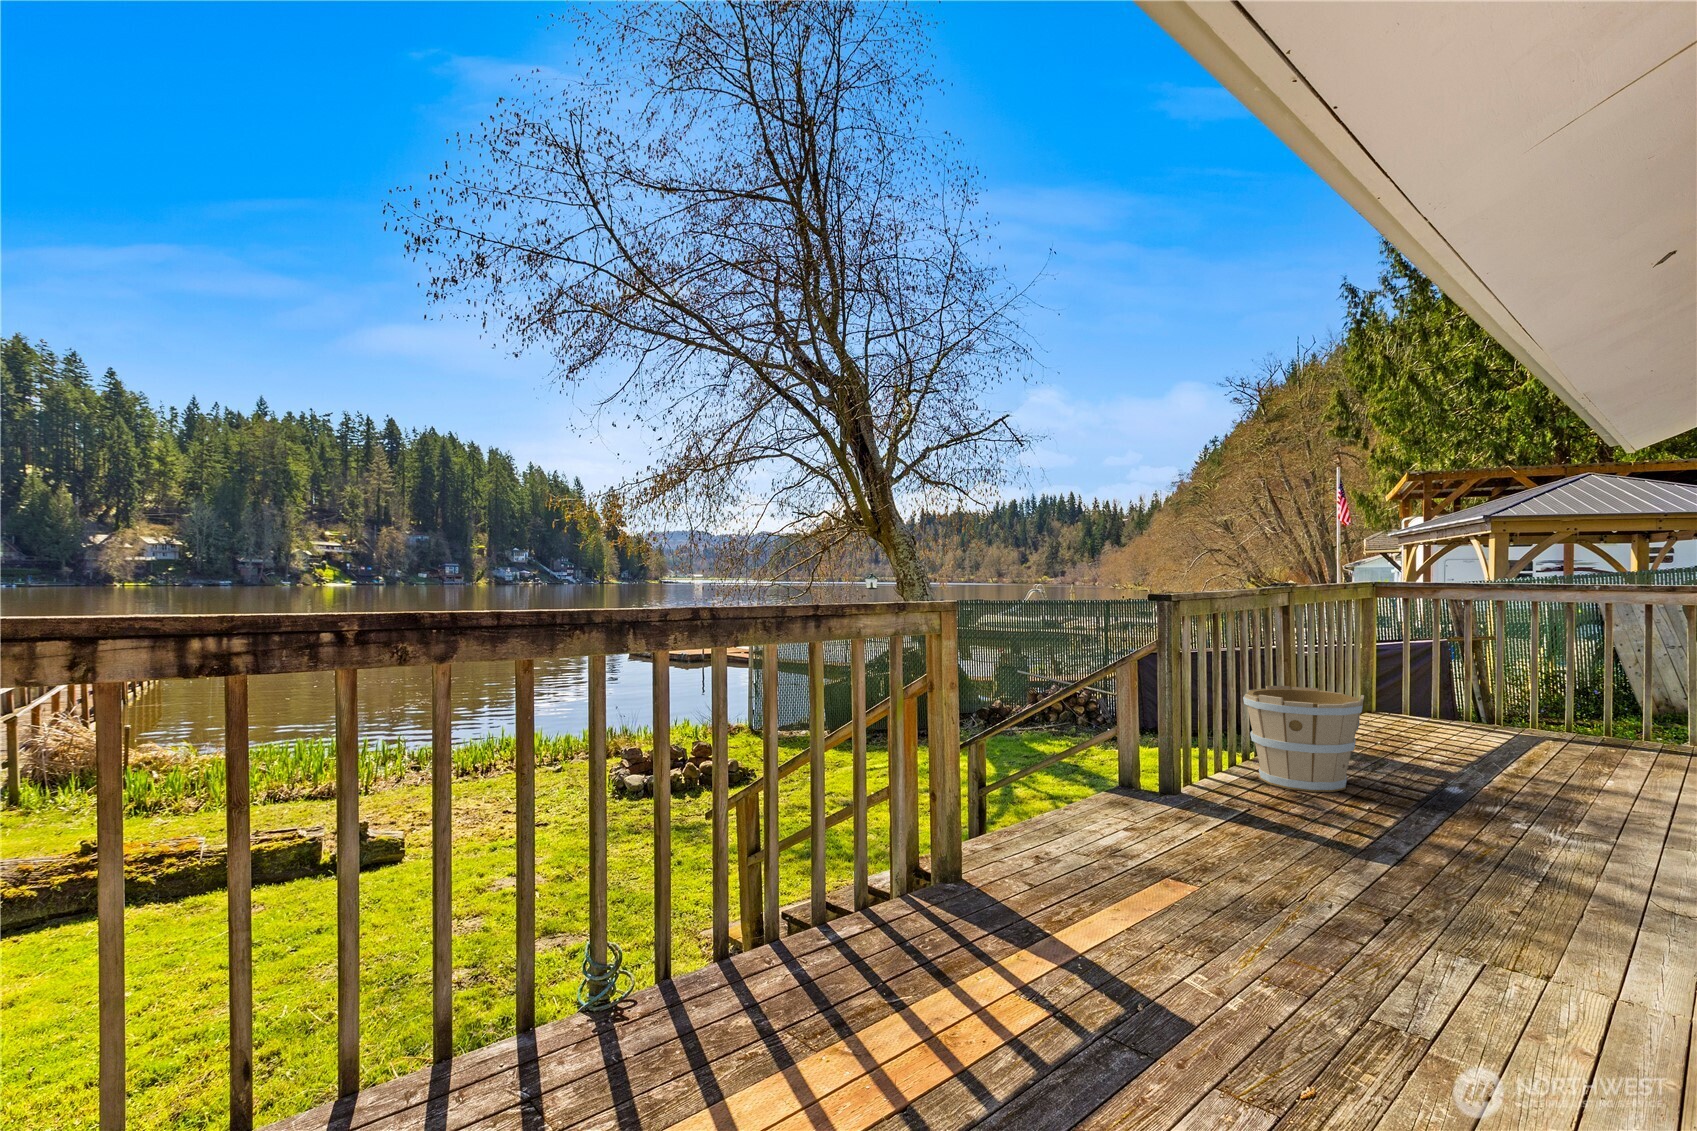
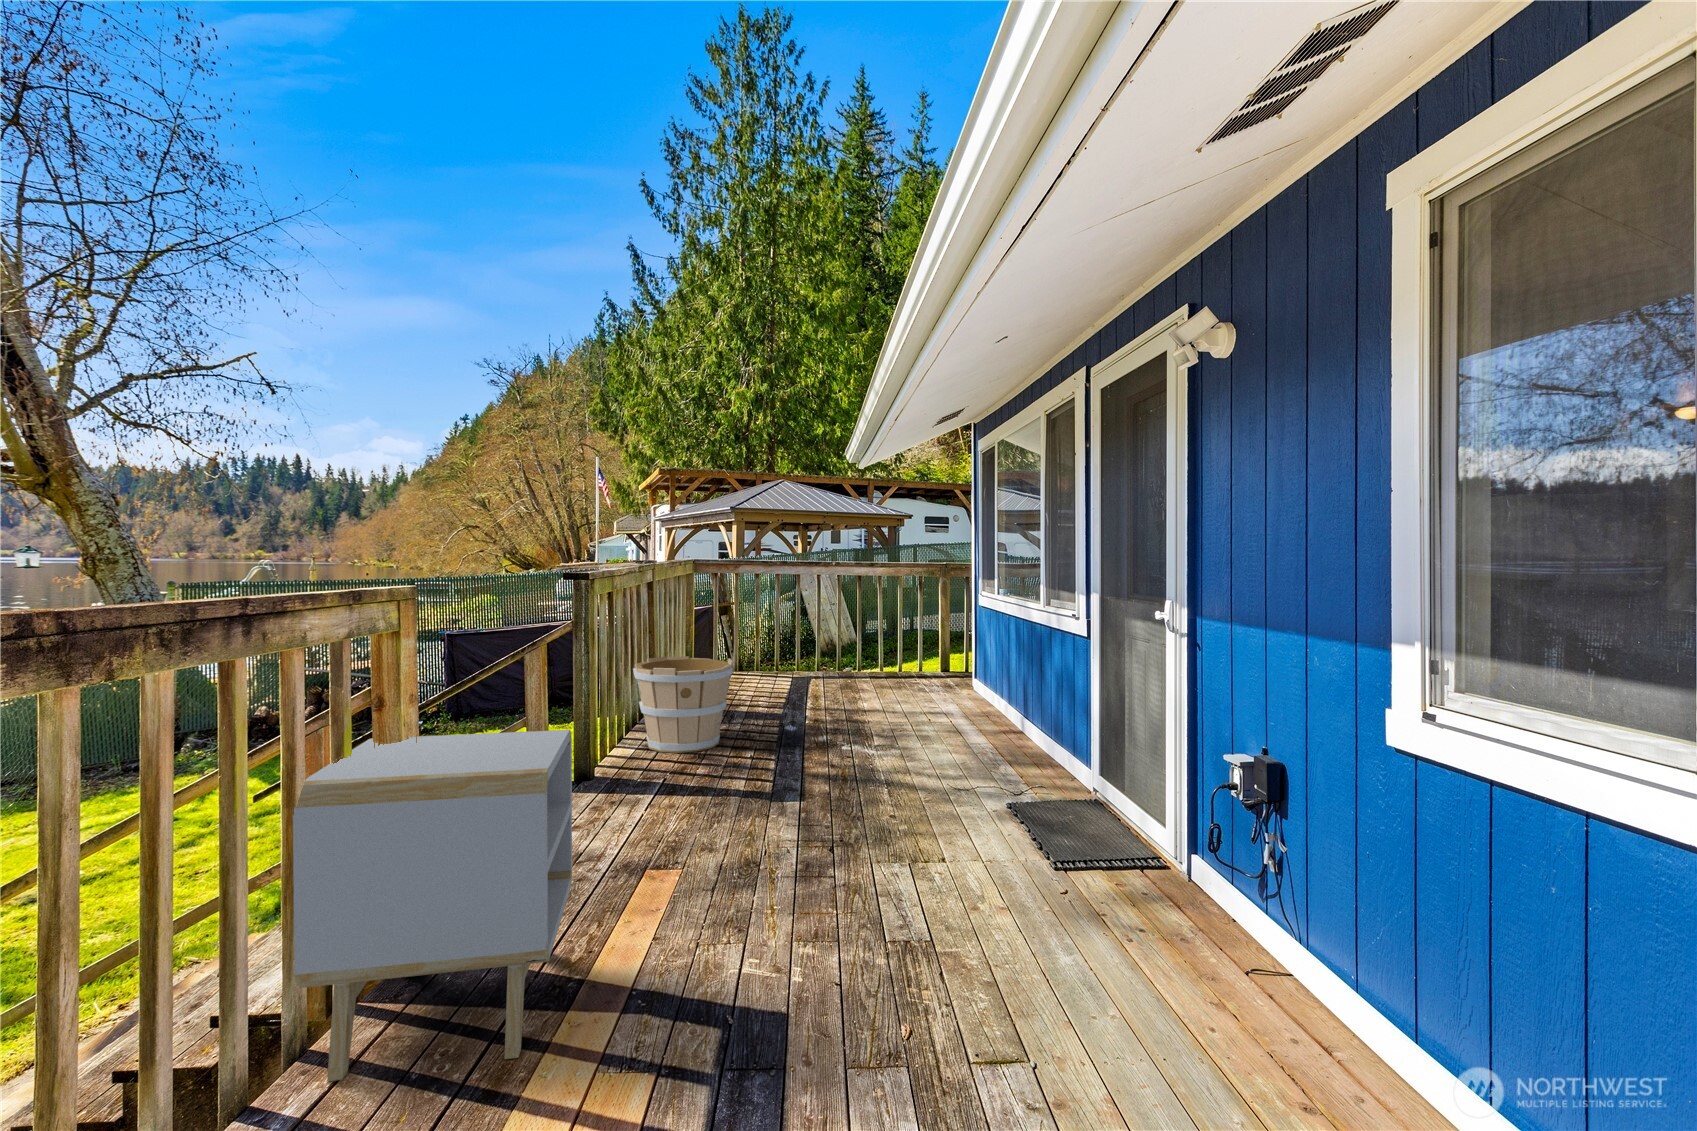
side table: none [851,709,1059,962] -> present [293,730,572,1081]

